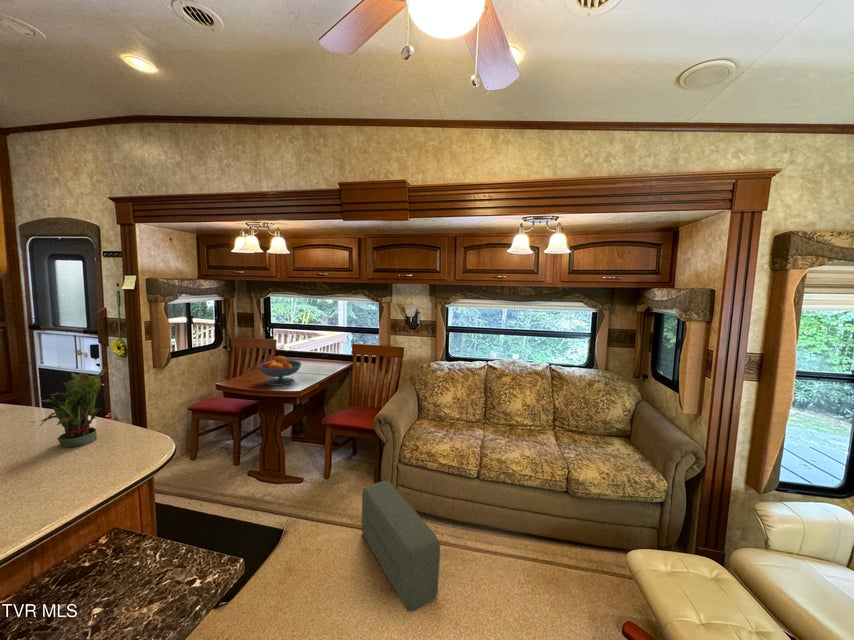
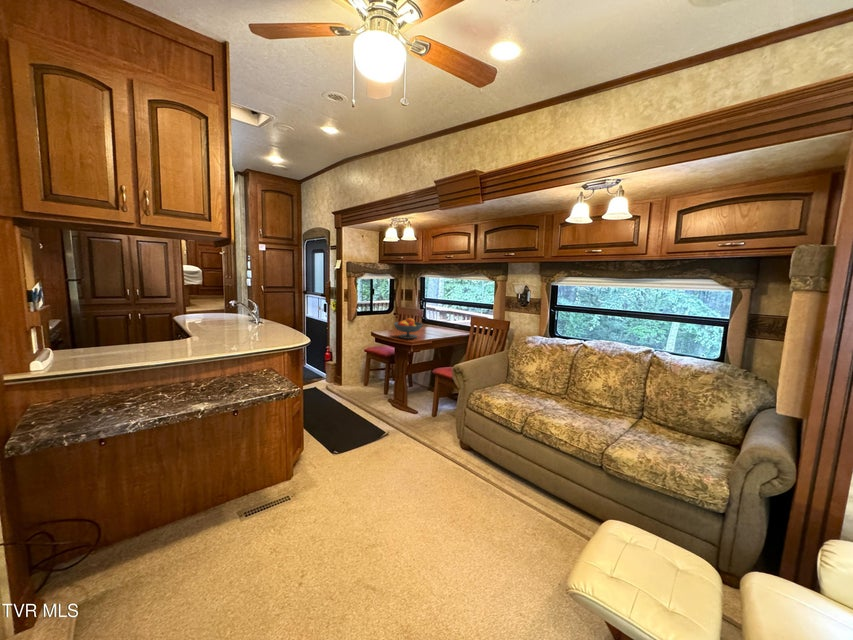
potted plant: present [41,367,106,447] -> none [268,302,294,339]
pouf: present [361,481,440,612] -> none [428,416,459,501]

